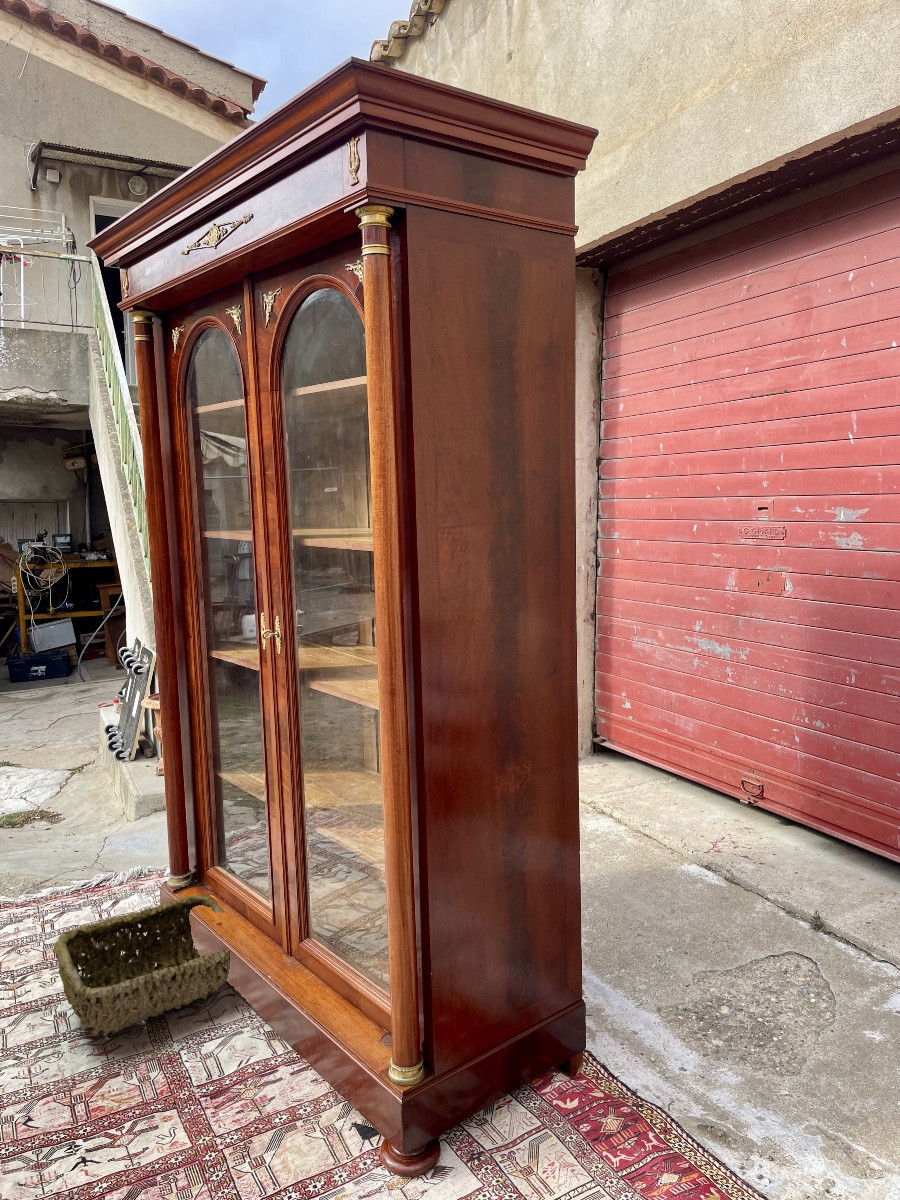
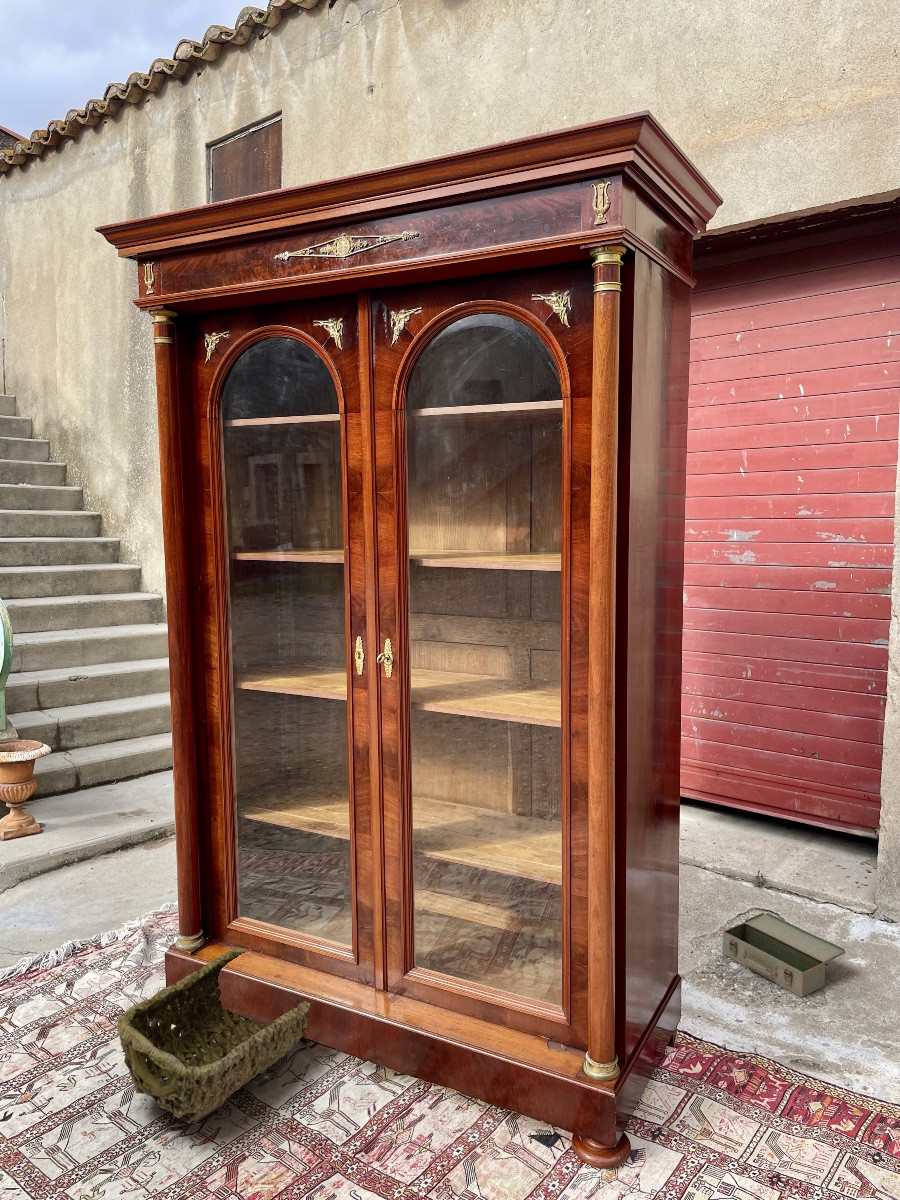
toolbox: none [704,956,836,1059] -> present [723,913,846,997]

